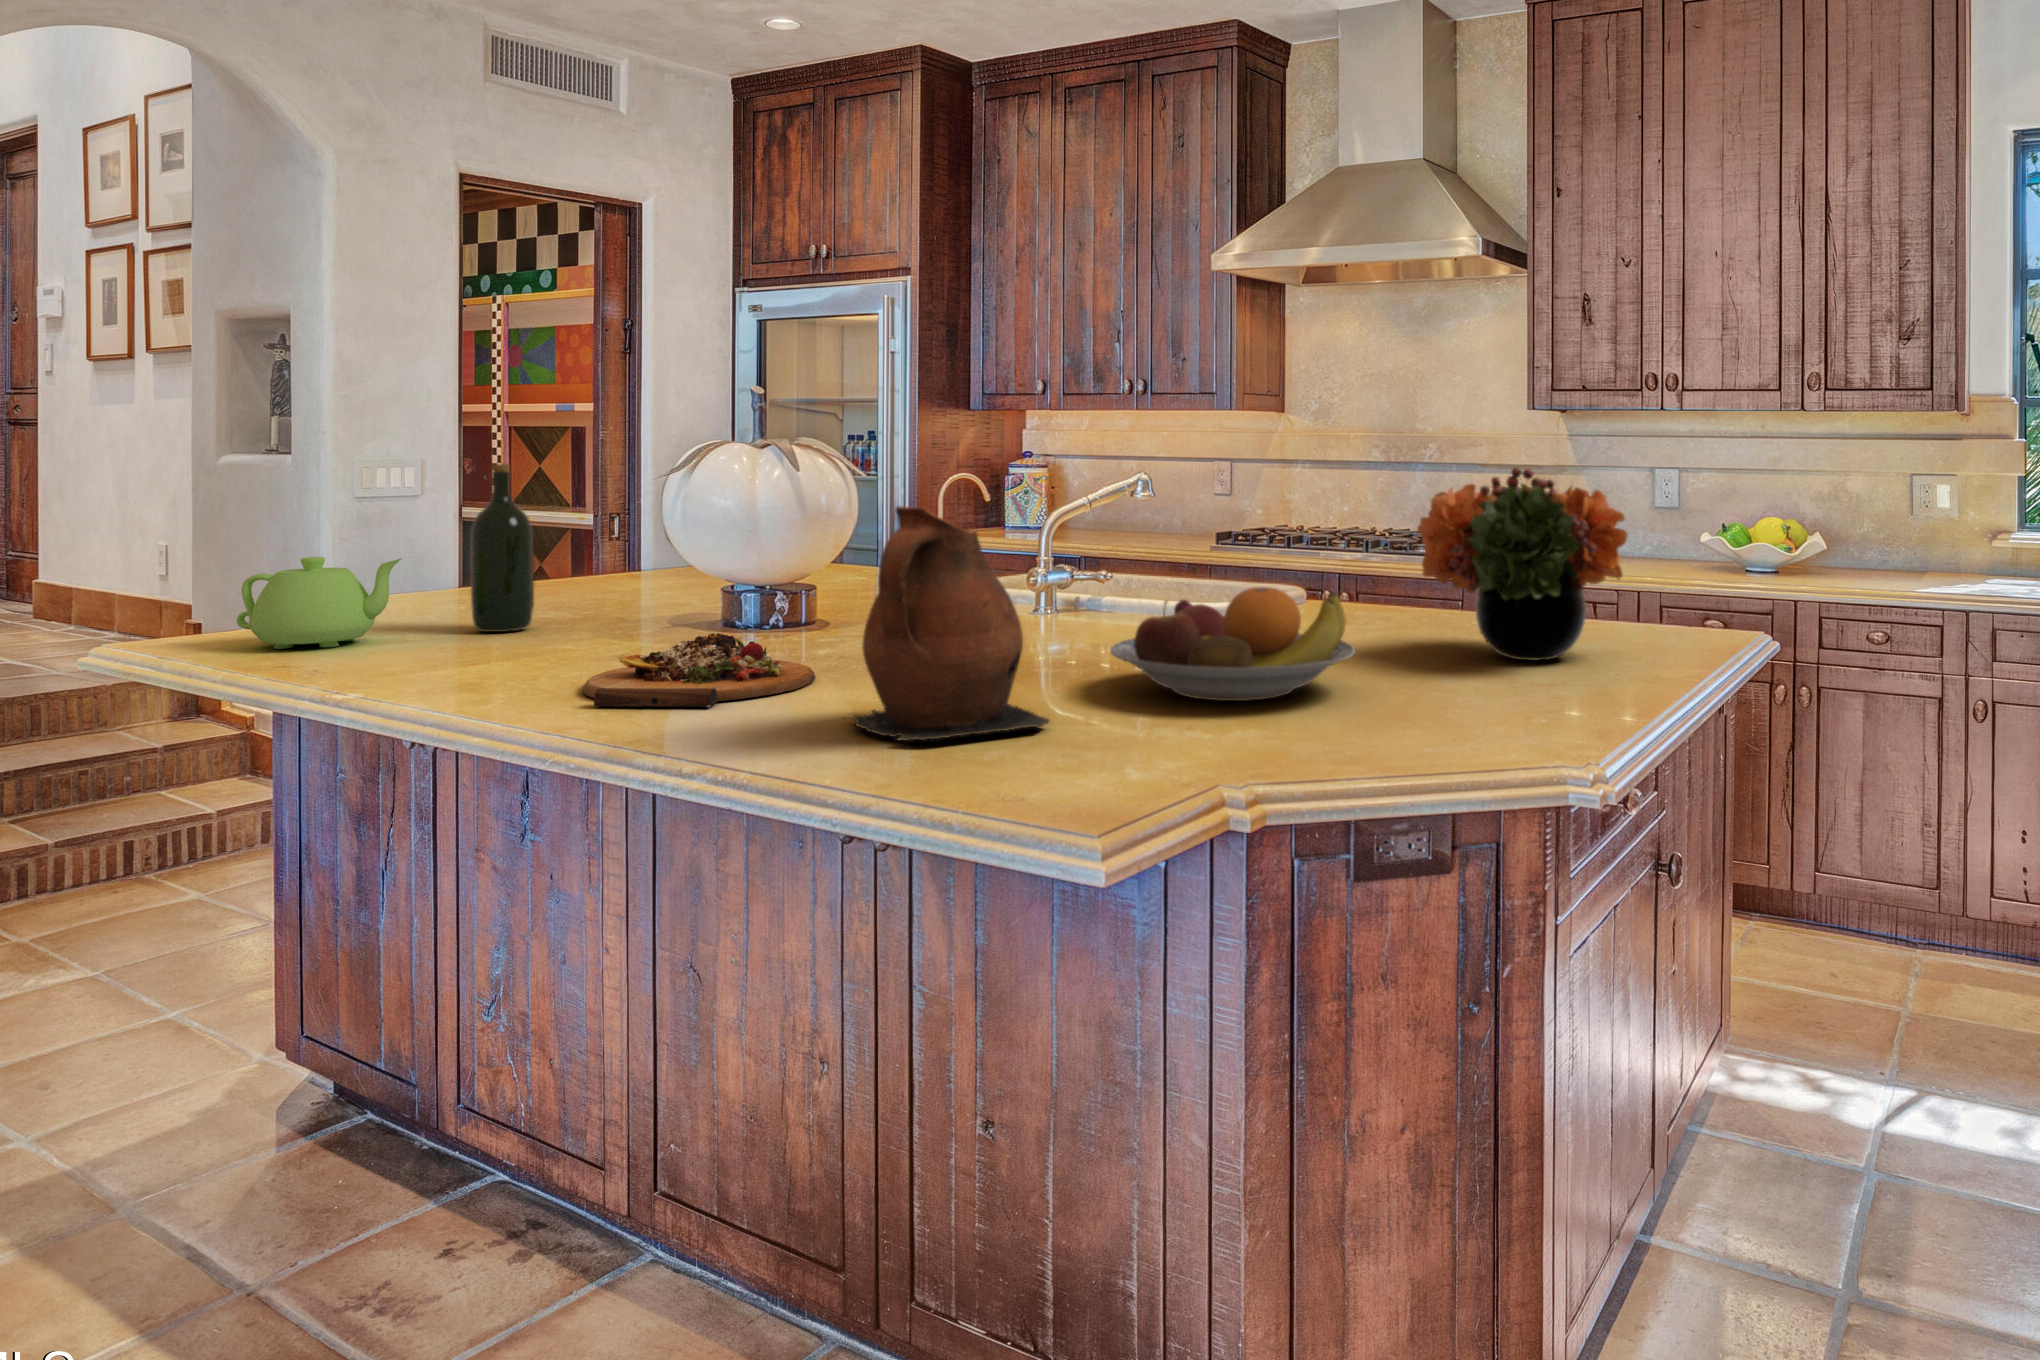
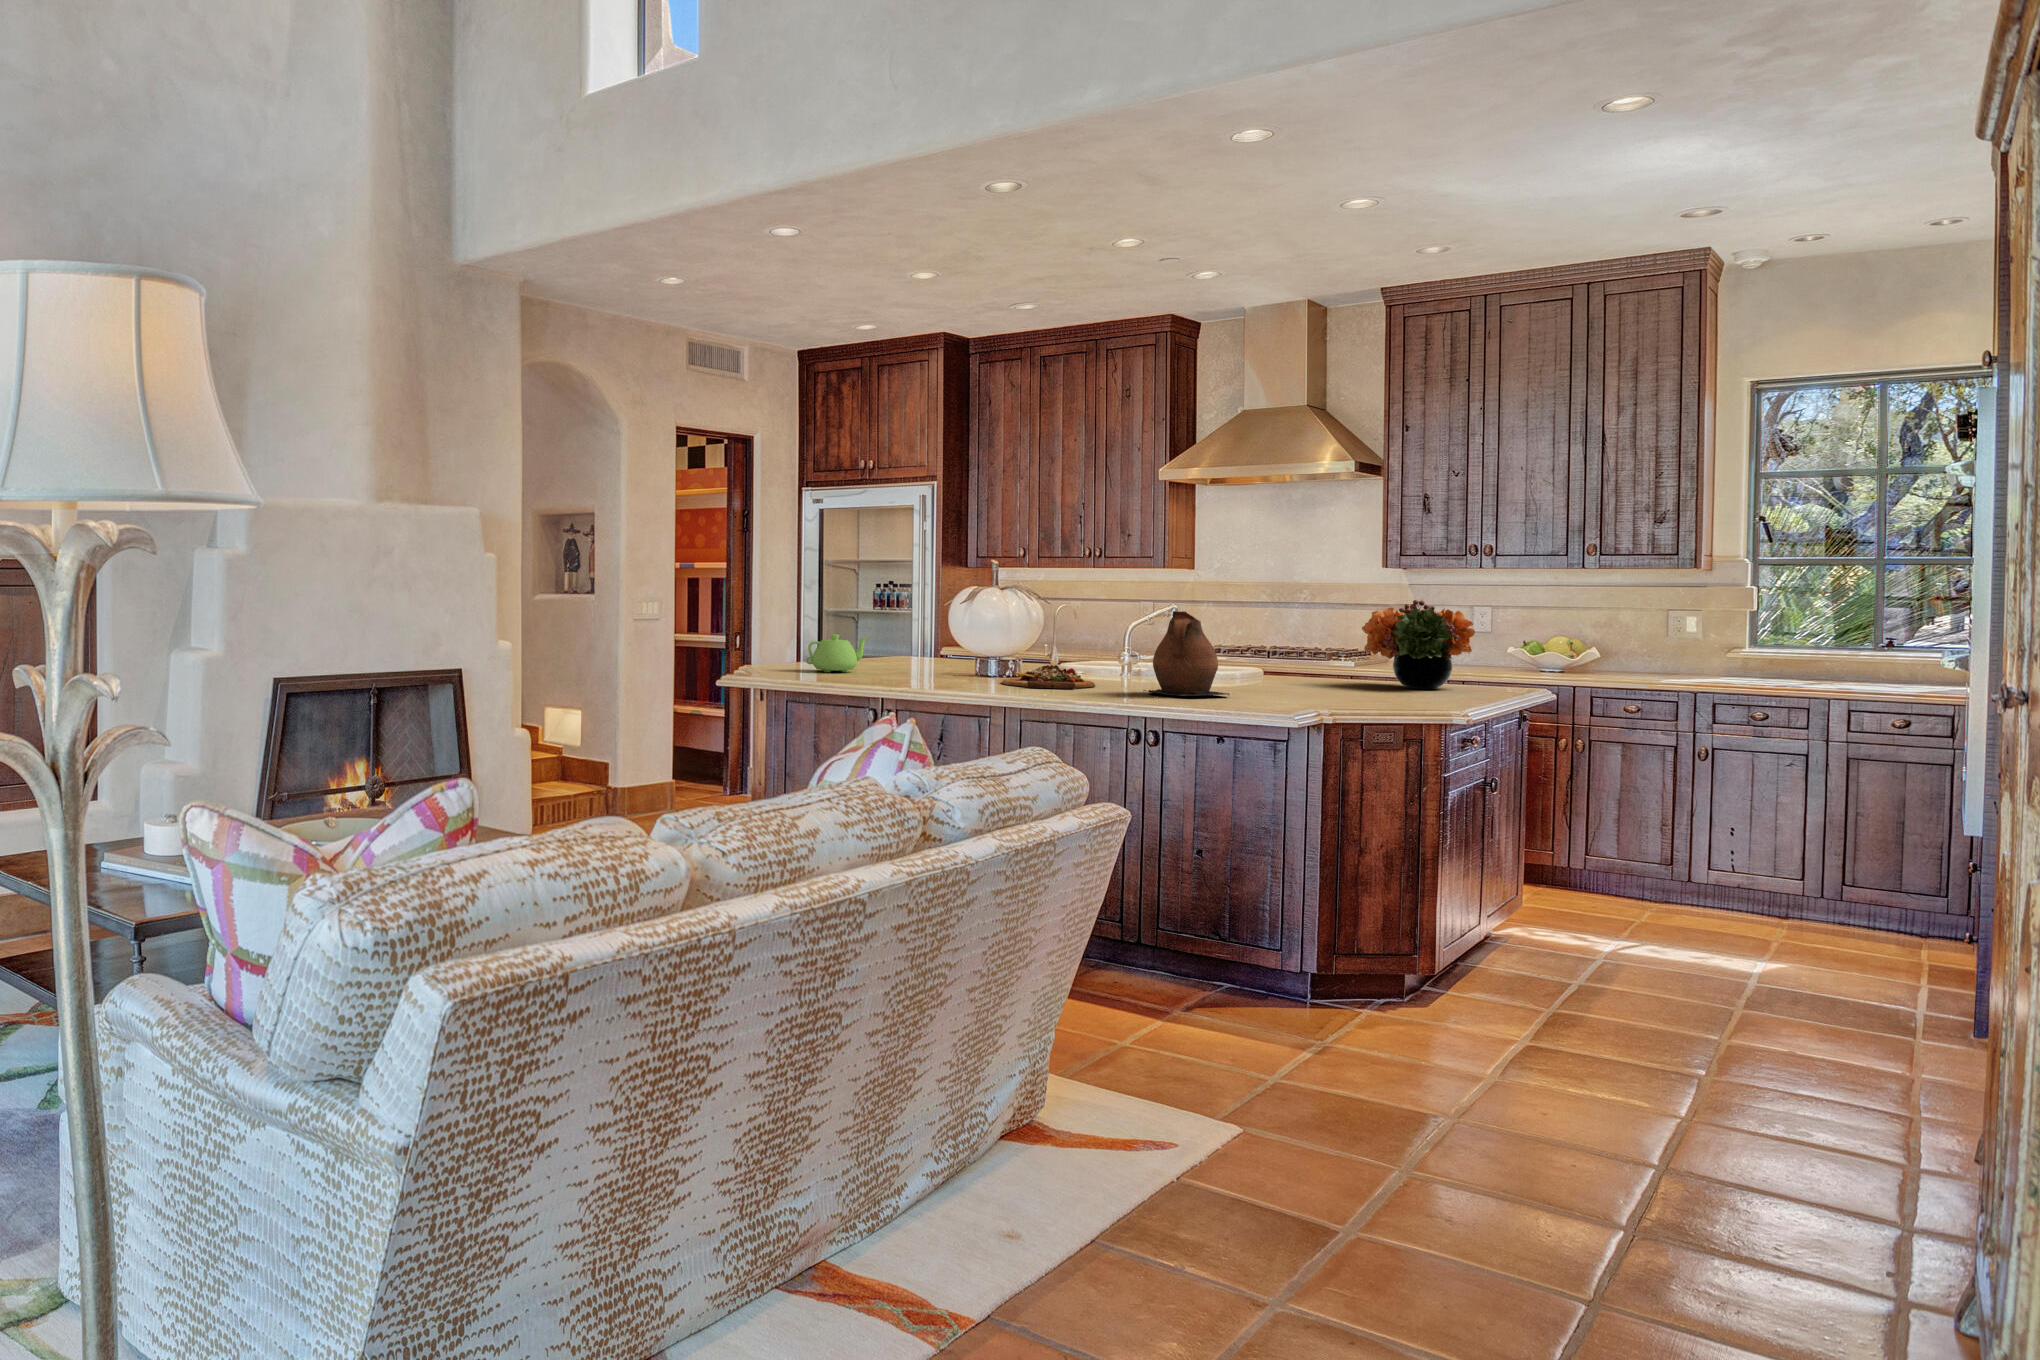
wine bottle: present [470,464,534,632] -> none [884,596,910,670]
fruit bowl: present [1110,587,1355,701] -> none [1232,648,1348,694]

